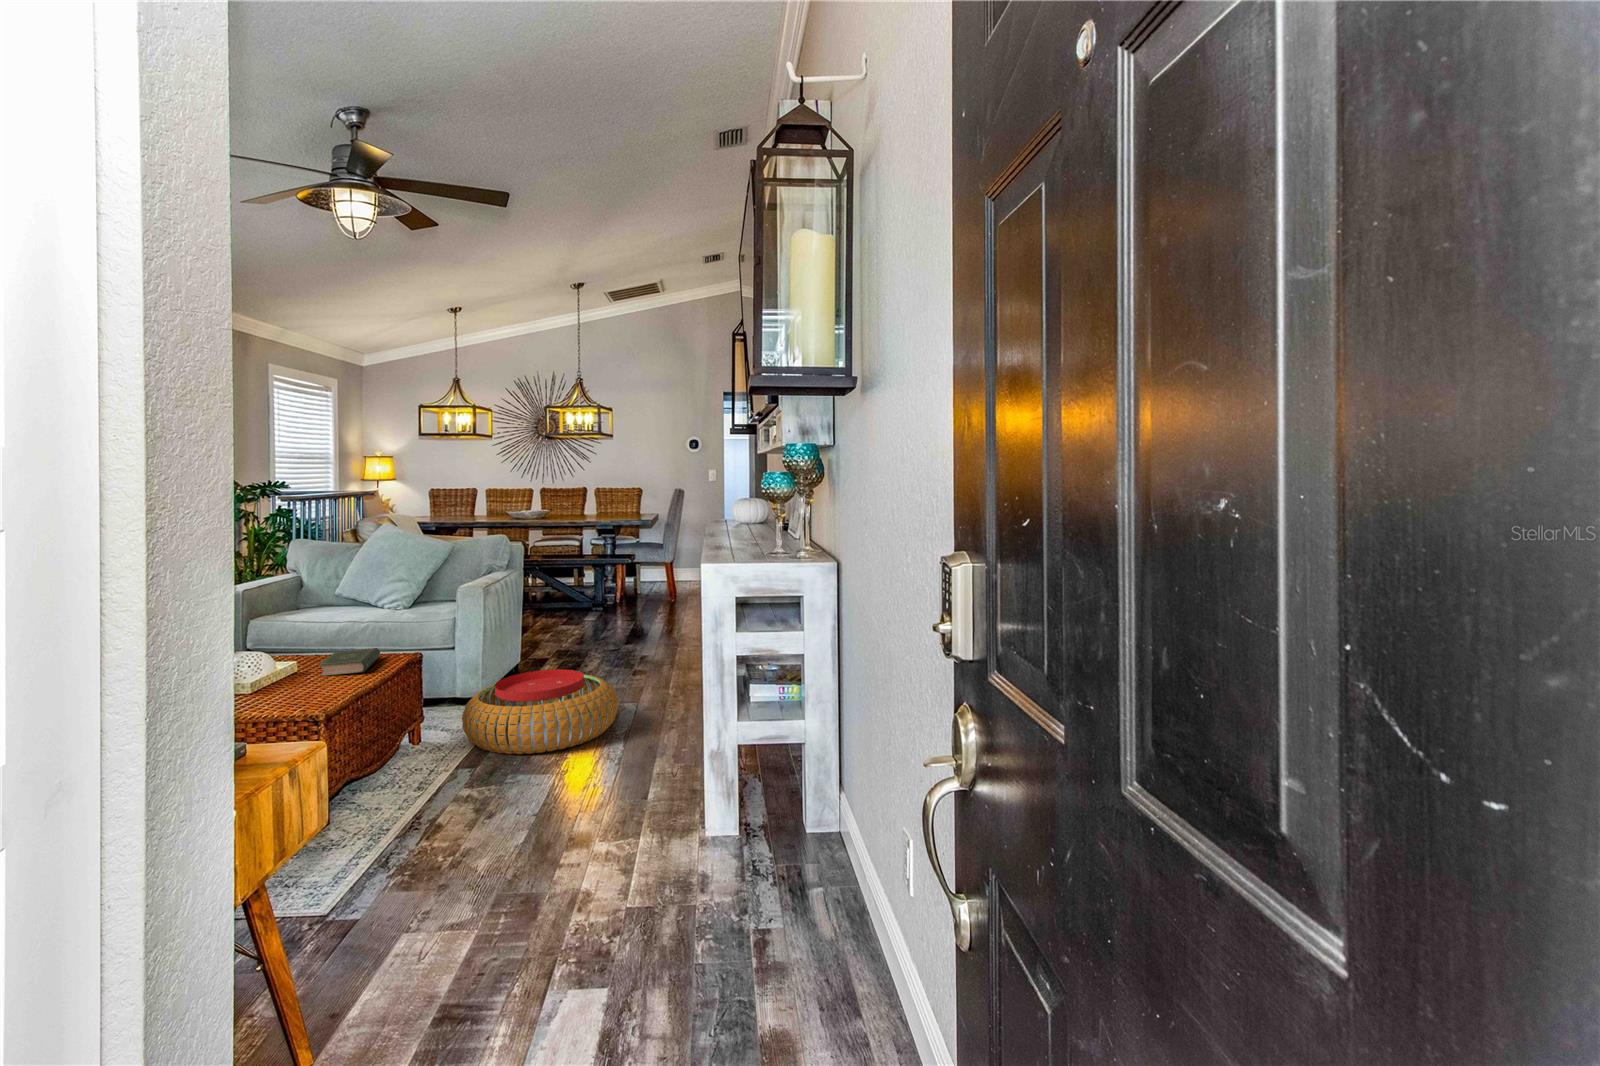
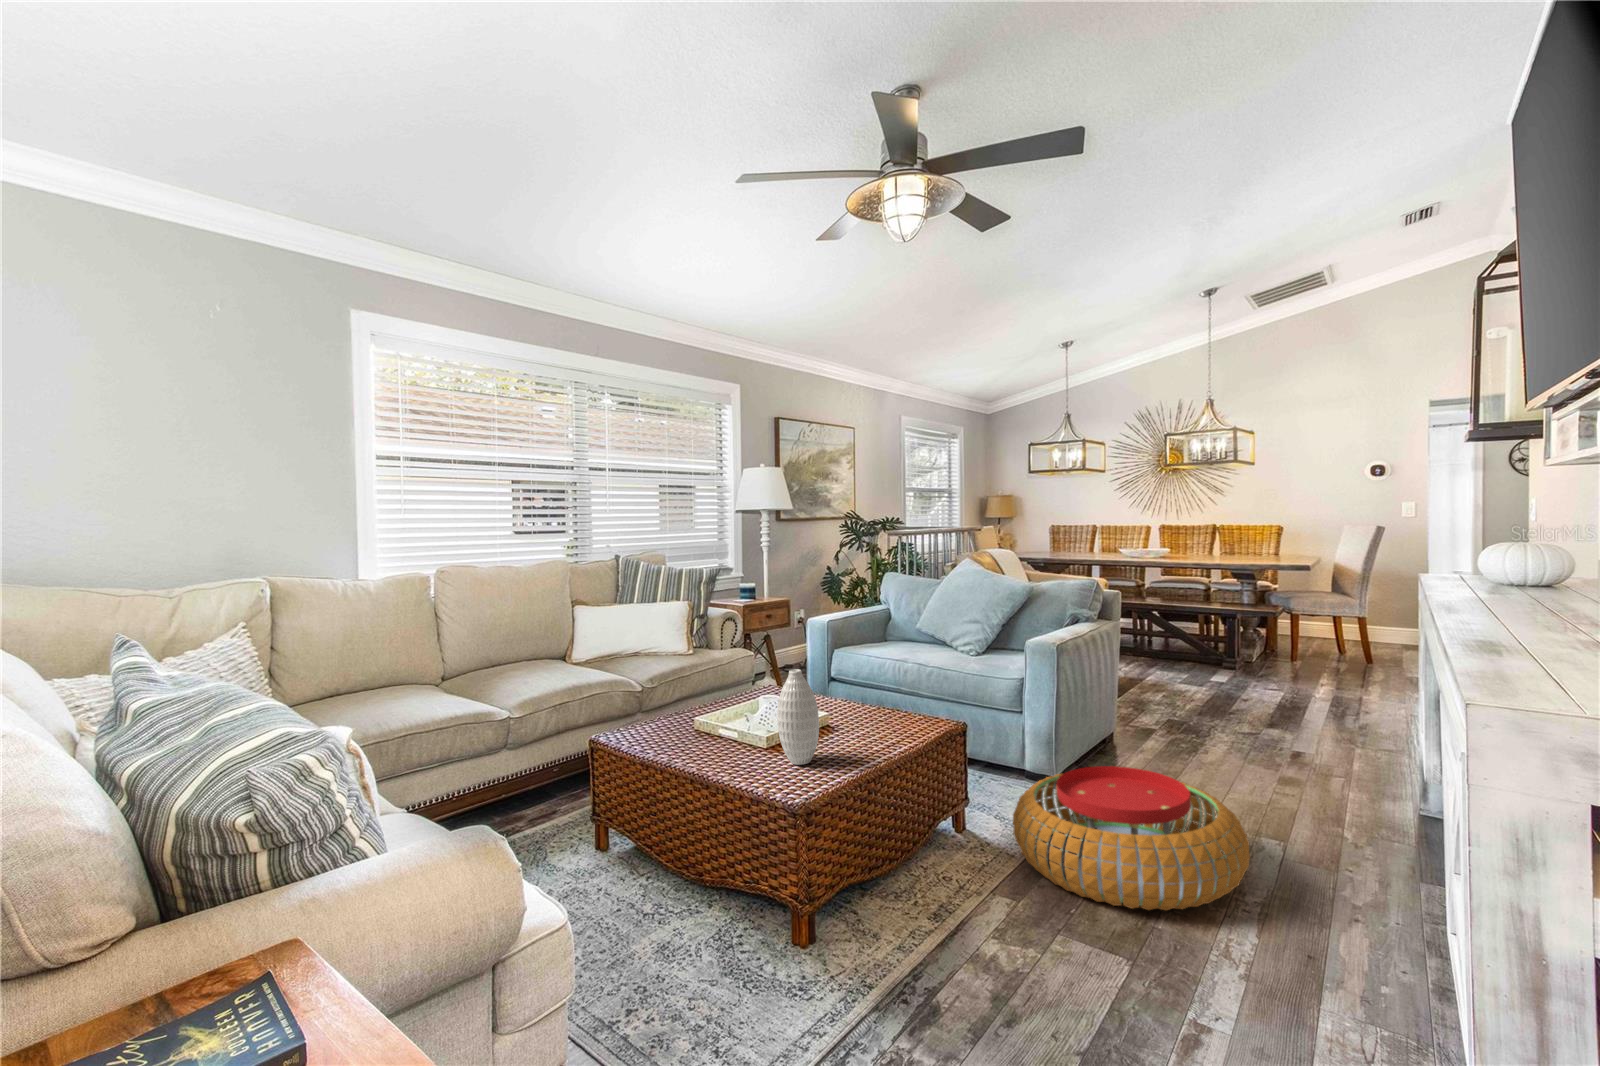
vase: none [270,620,311,699] -> present [777,669,819,765]
book: present [318,648,380,676] -> none [845,704,920,739]

